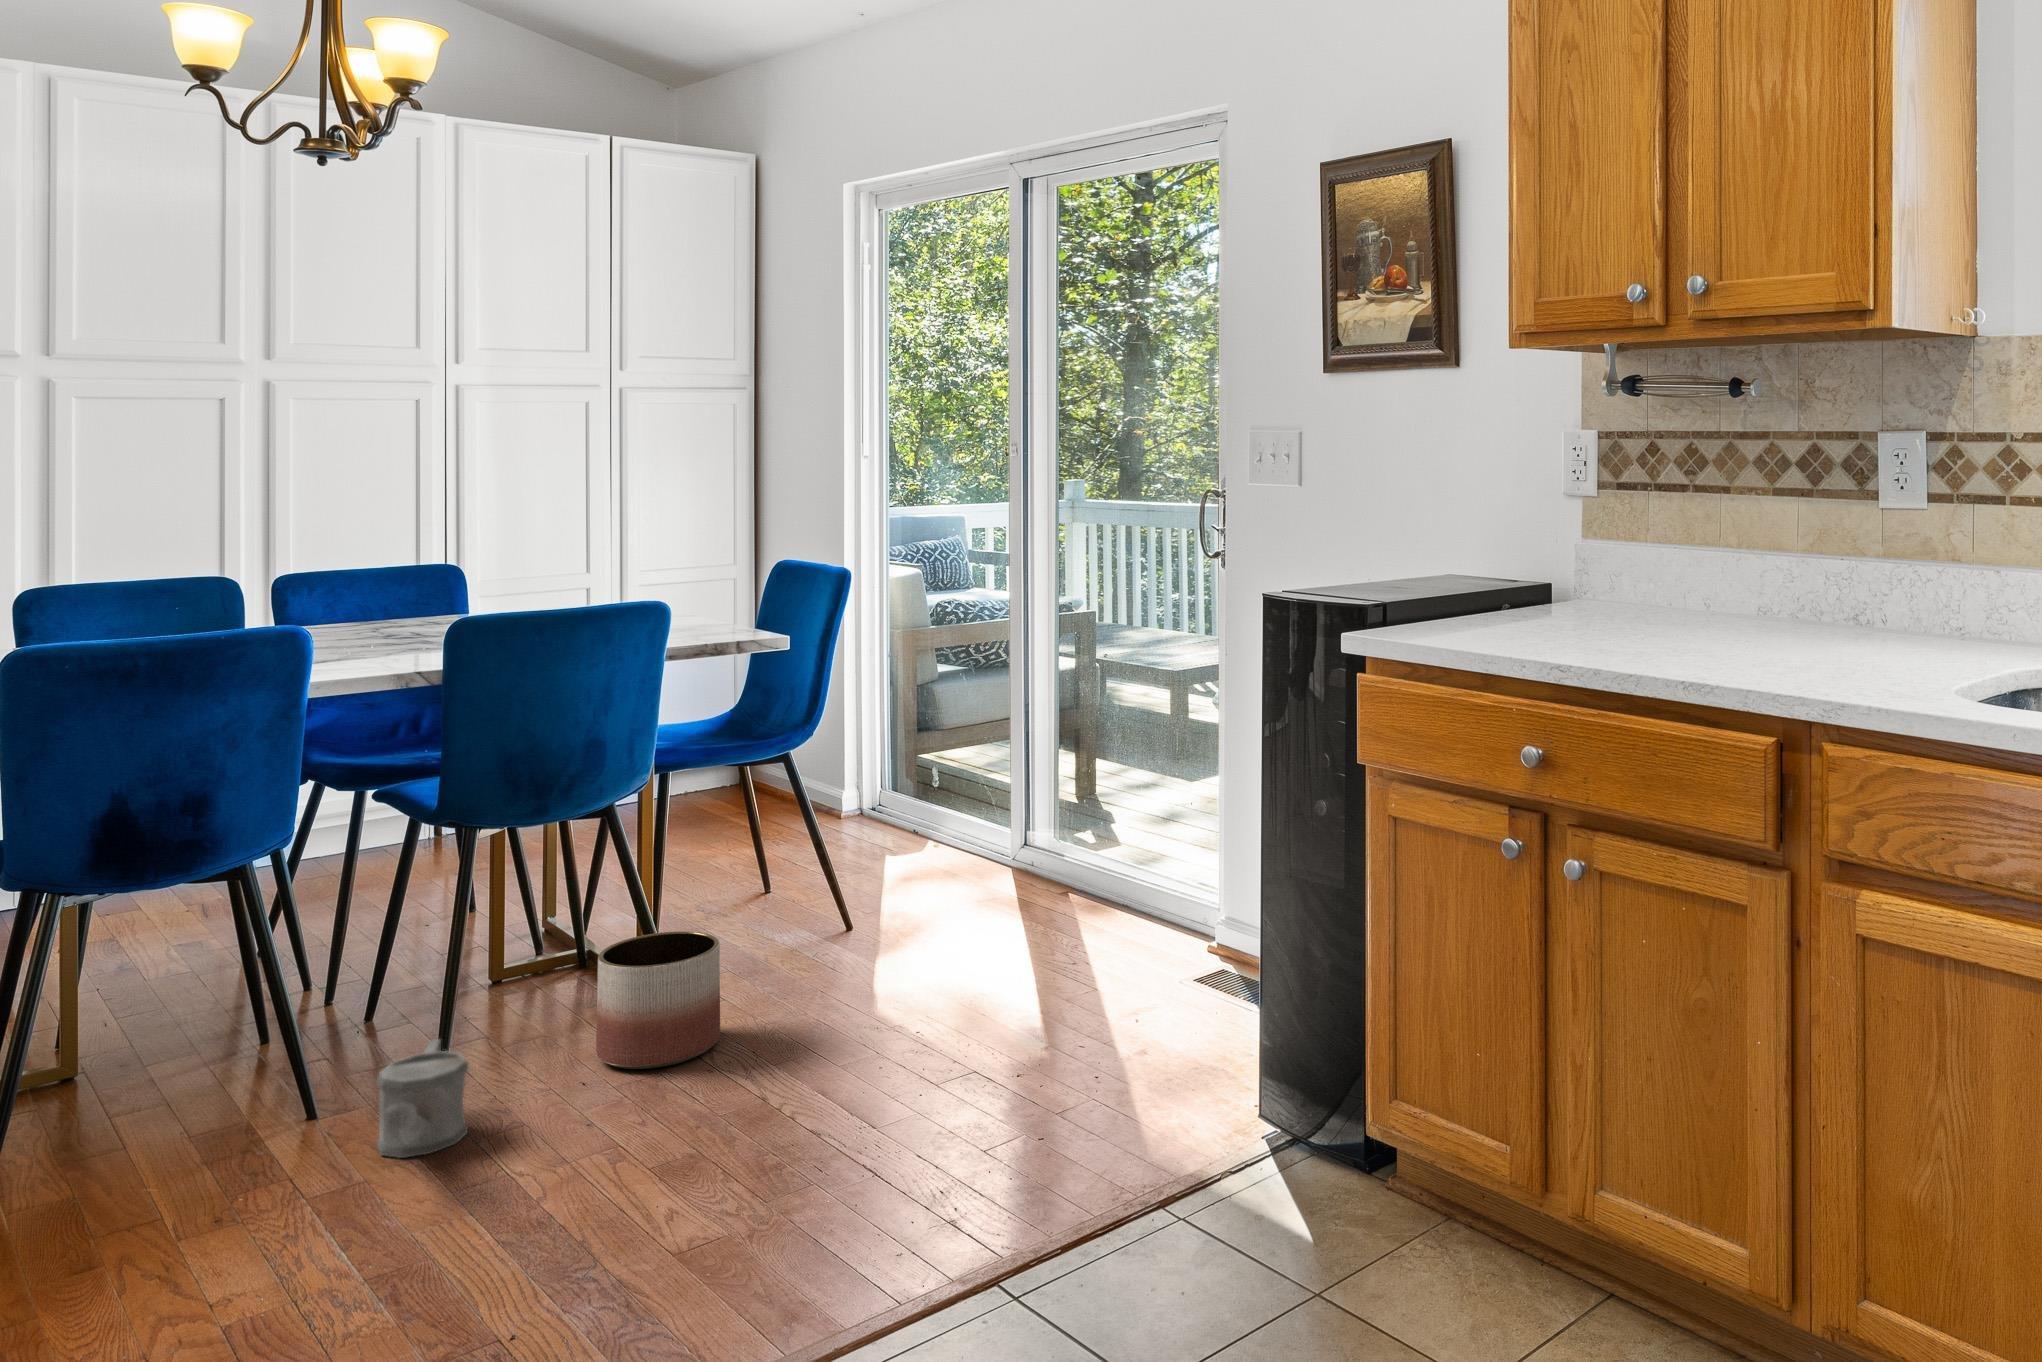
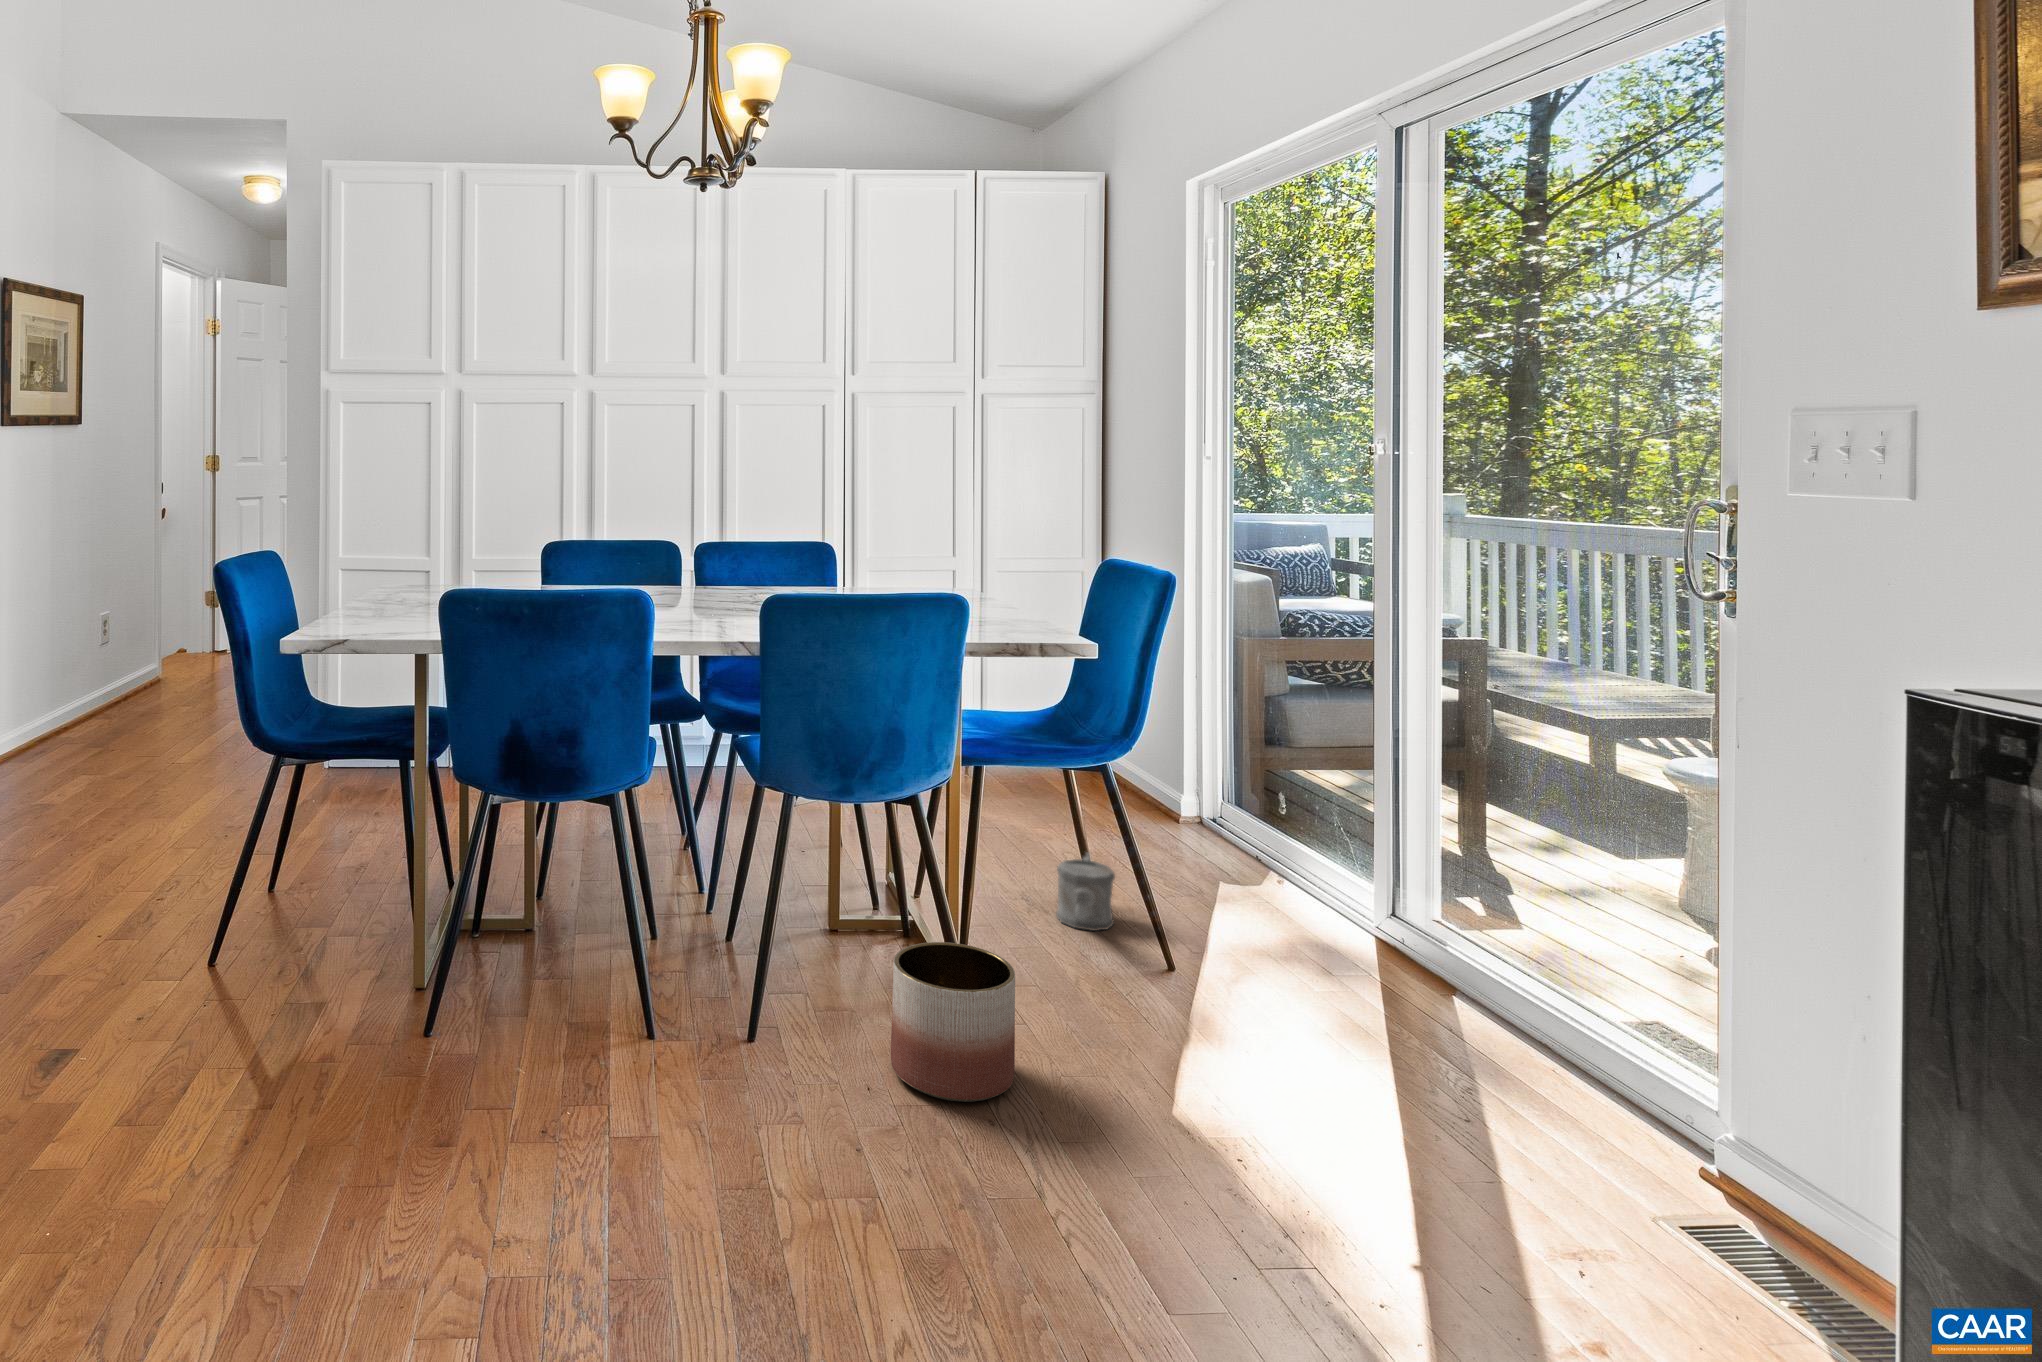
watering can: present [377,1039,468,1158] -> present [1056,853,1115,931]

